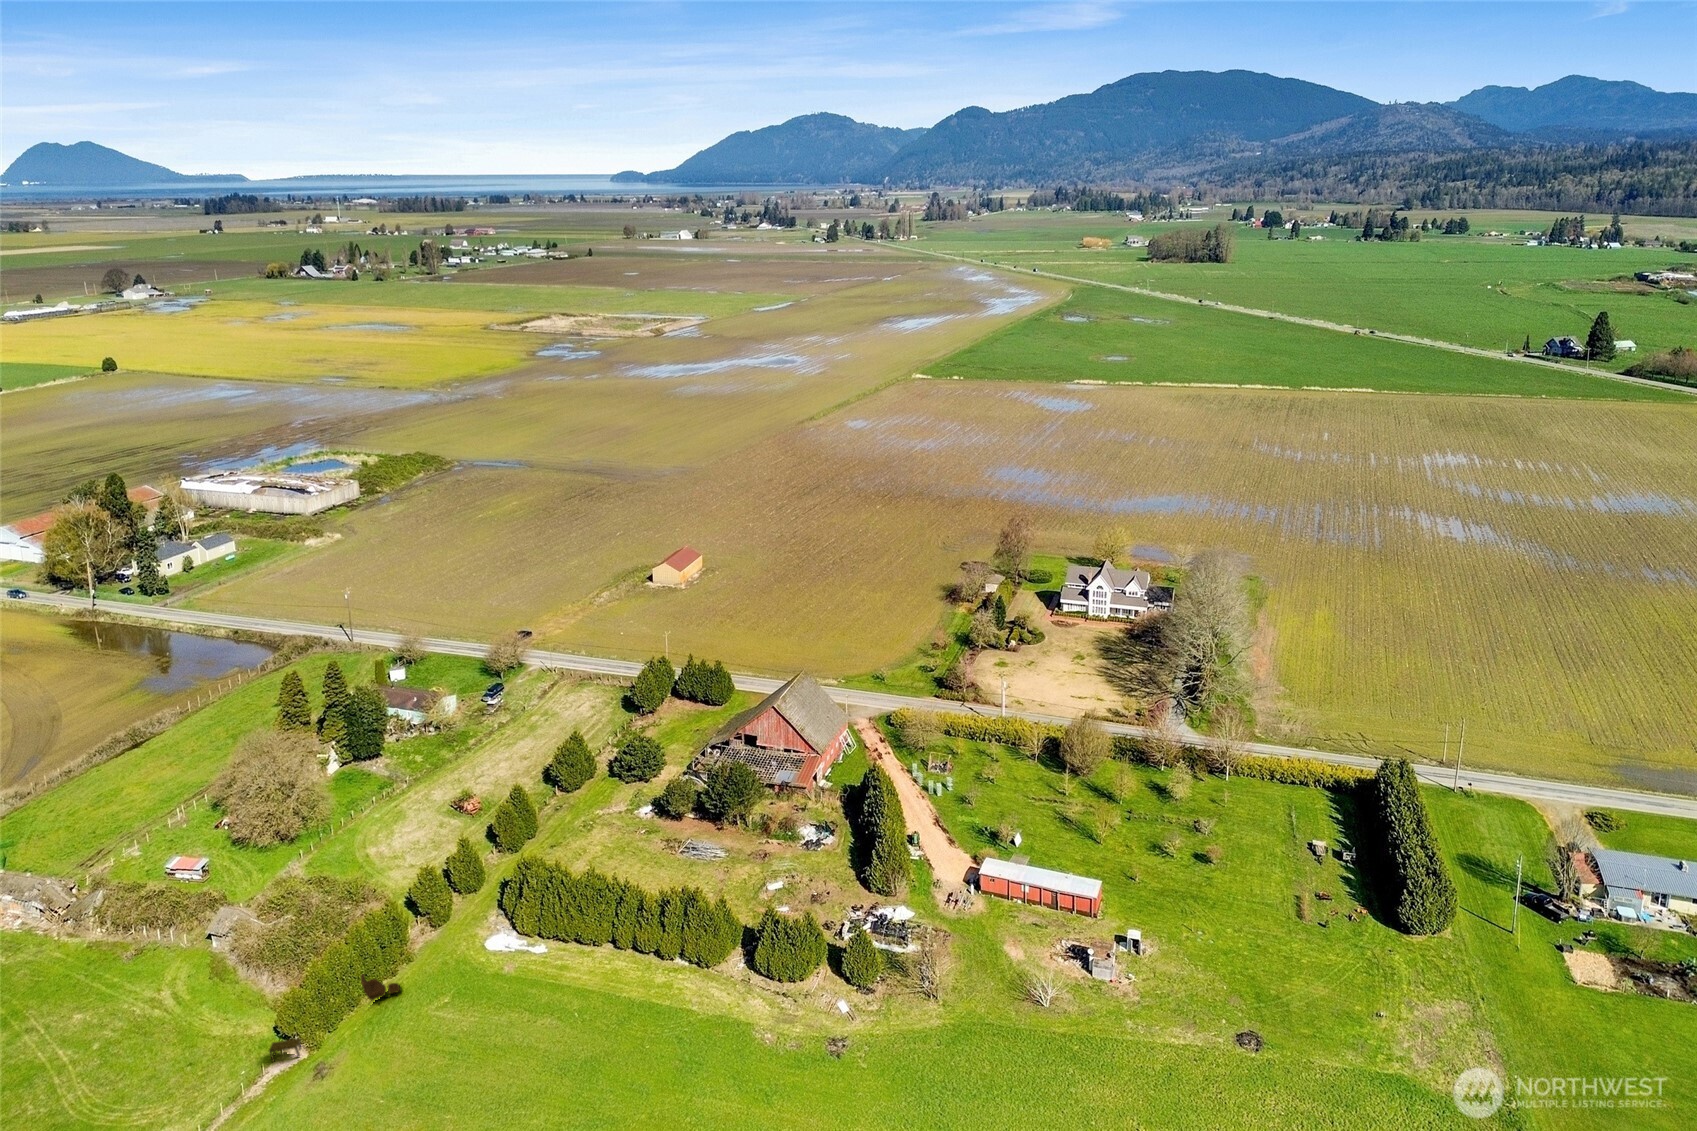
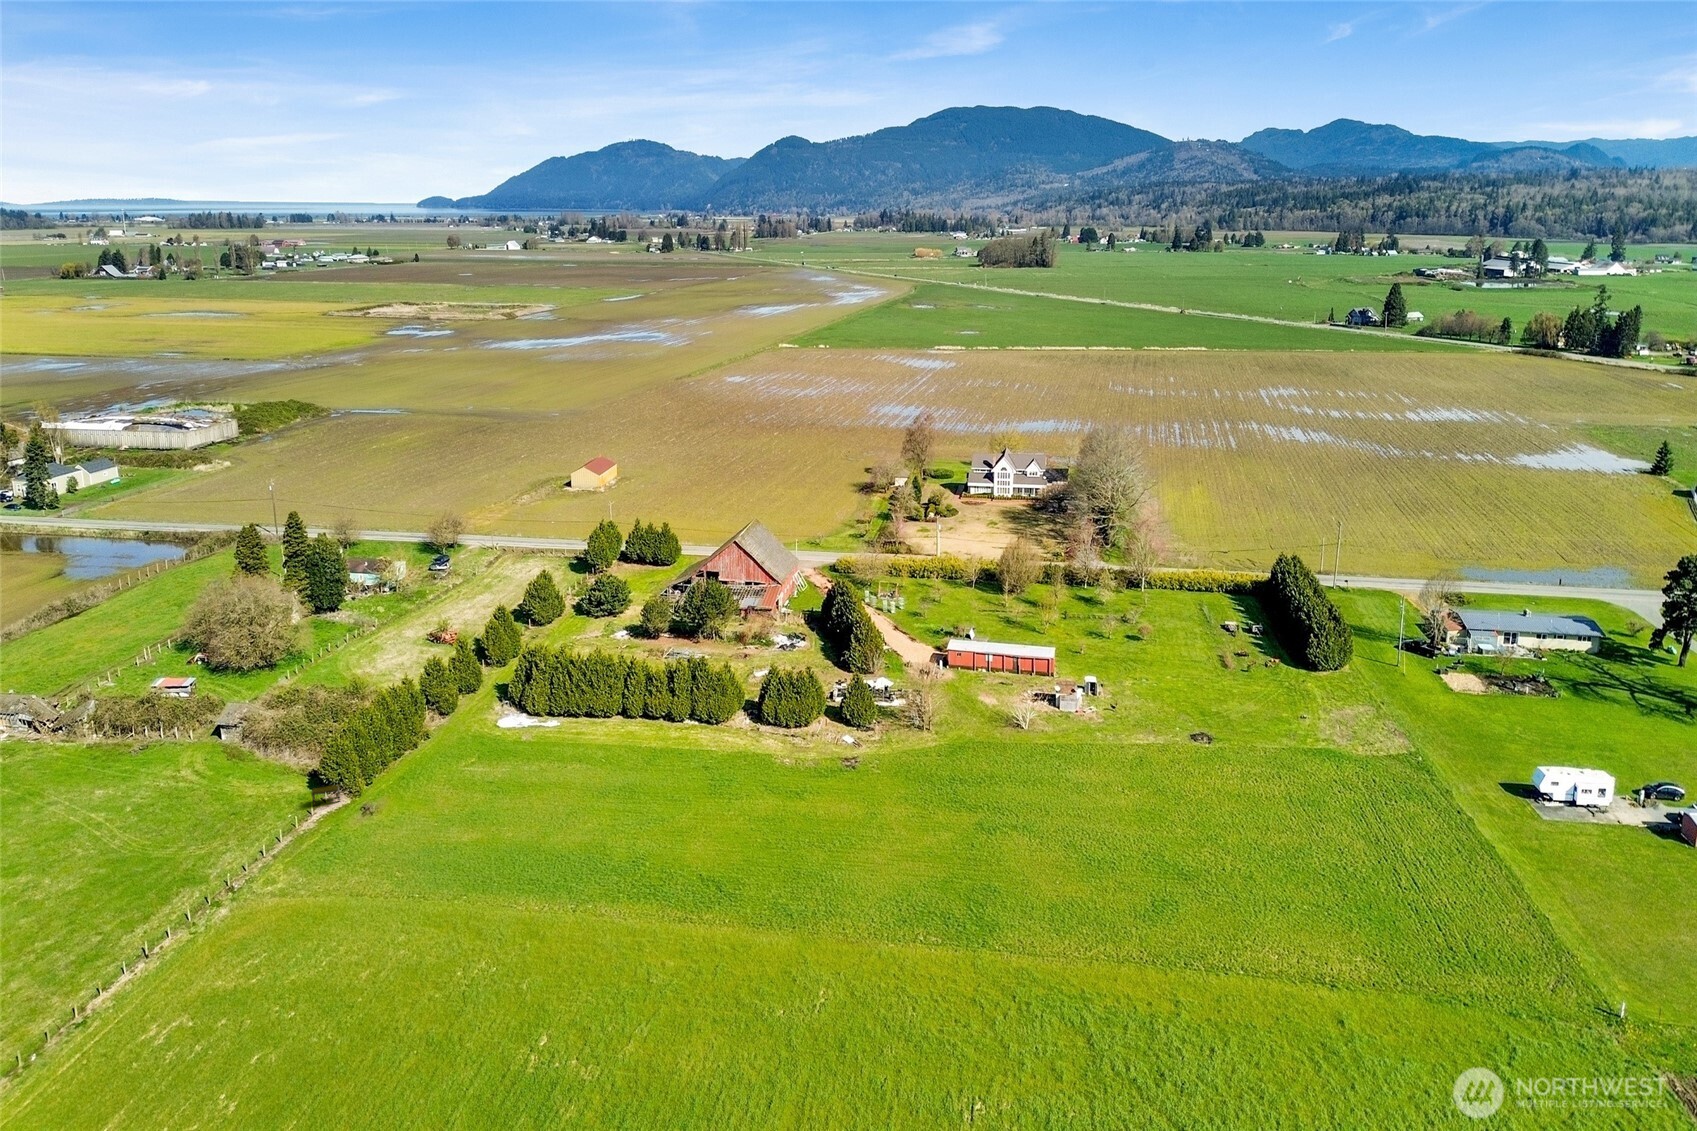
lounge chair: present [361,974,400,1001] -> none [388,737,425,766]

